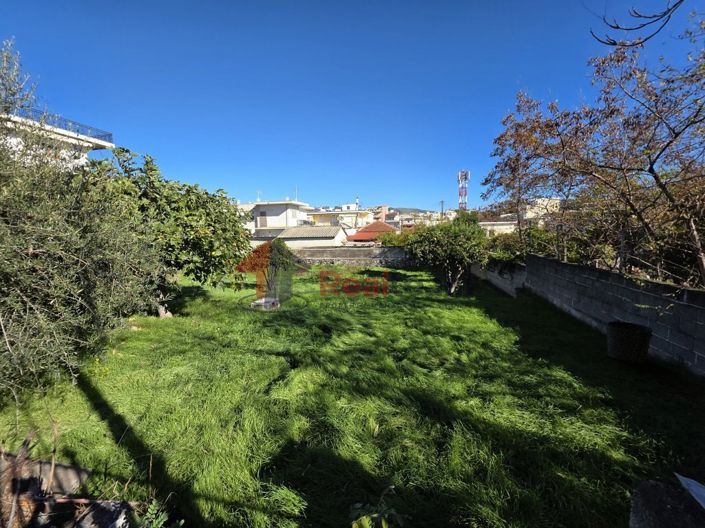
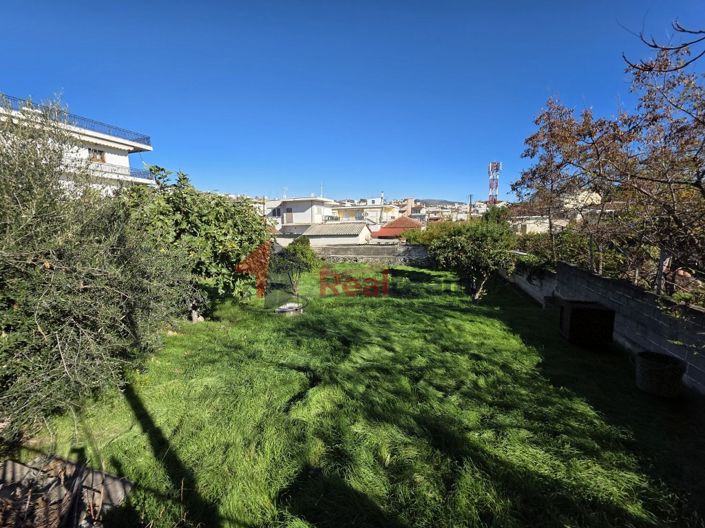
wooden crate: none [531,283,584,325] -> present [558,299,615,346]

